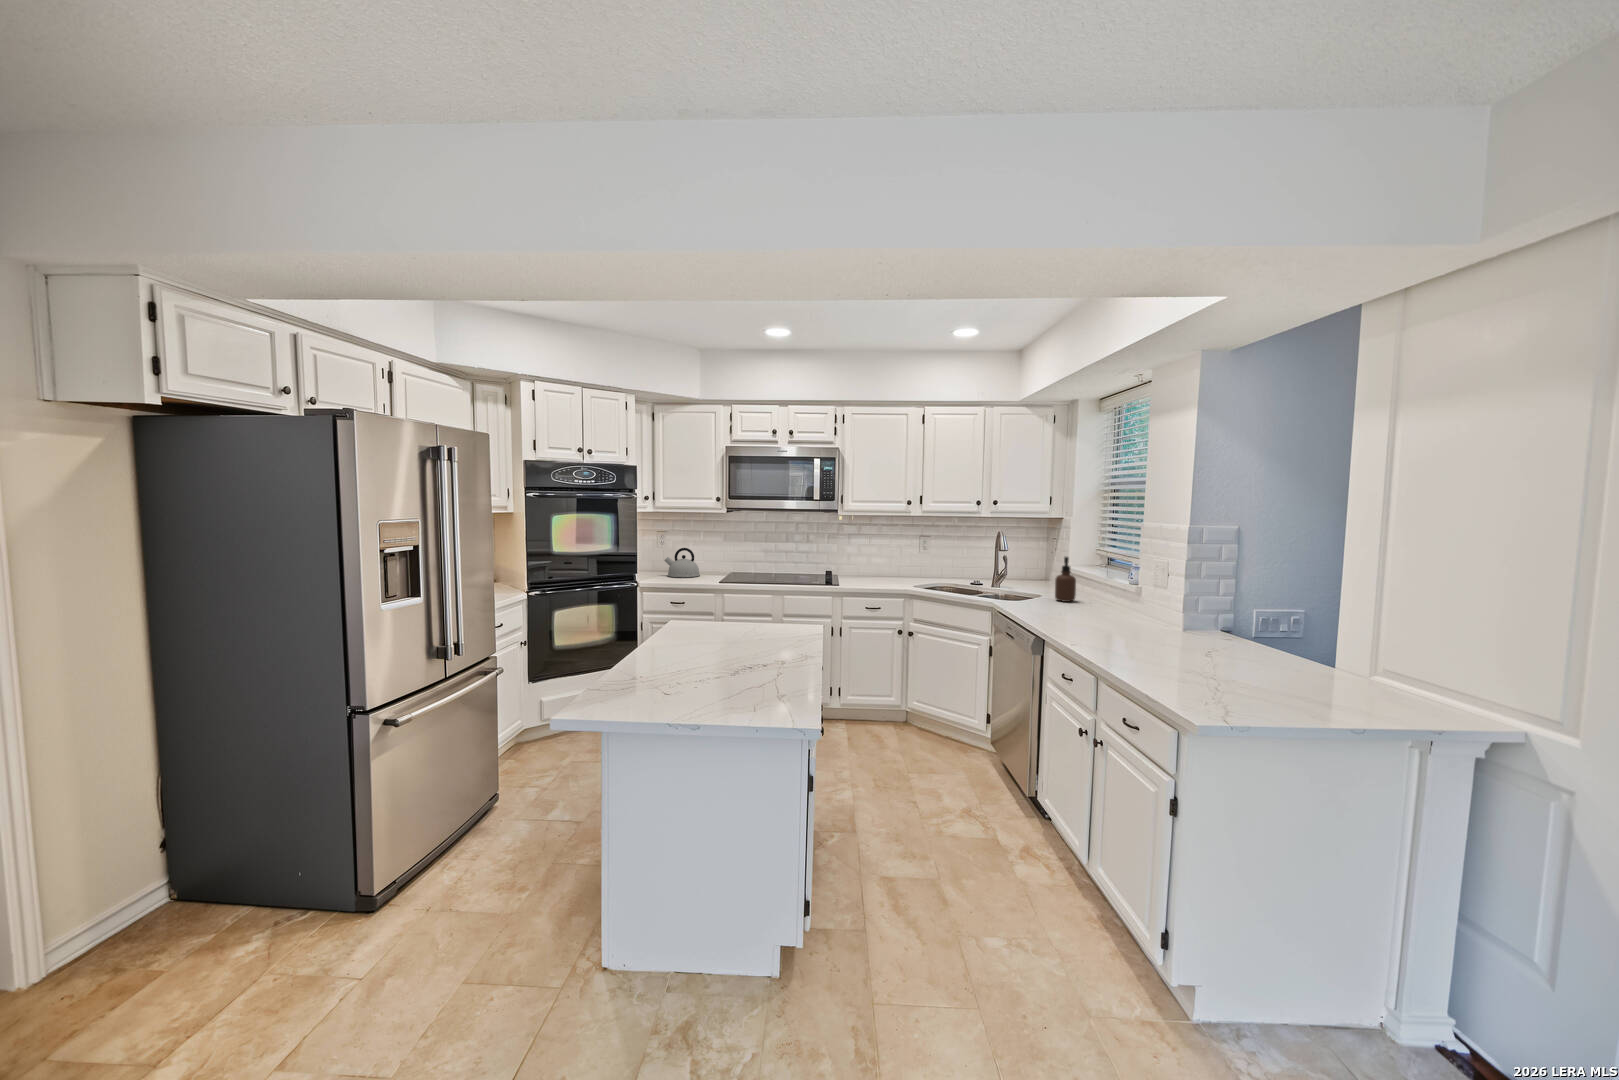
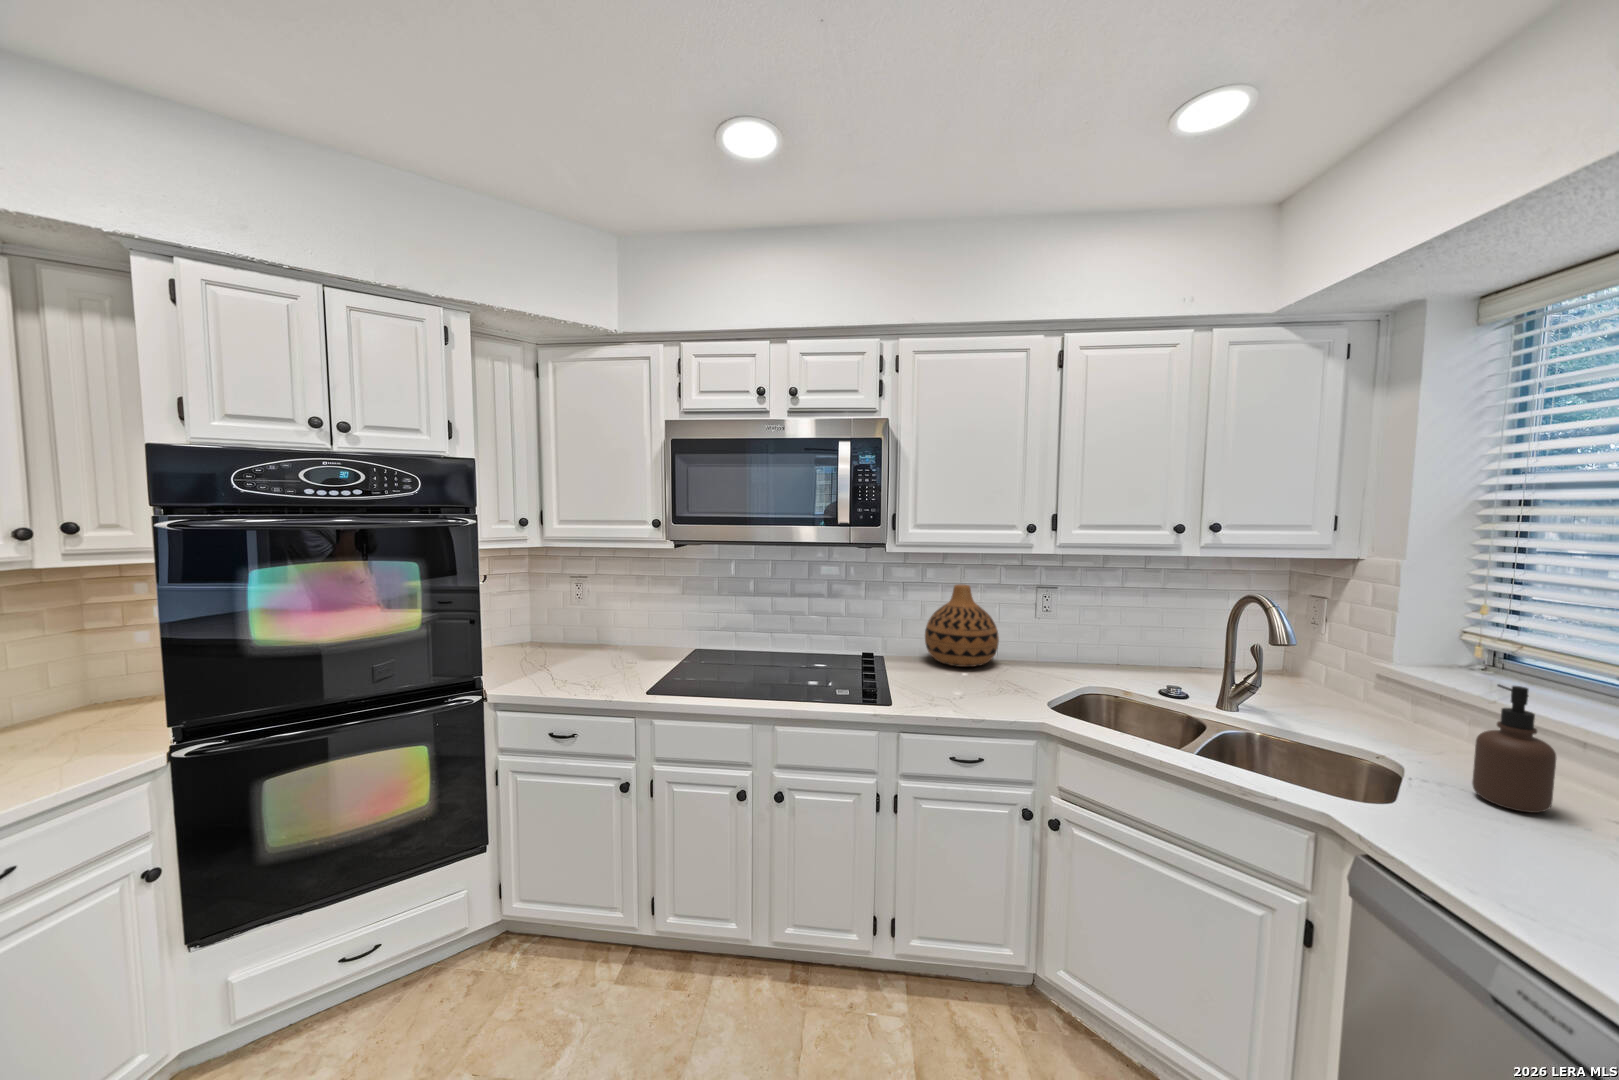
vase: none [859,535,898,577] -> present [925,585,999,667]
kettle: present [664,548,700,577] -> none [566,611,633,670]

